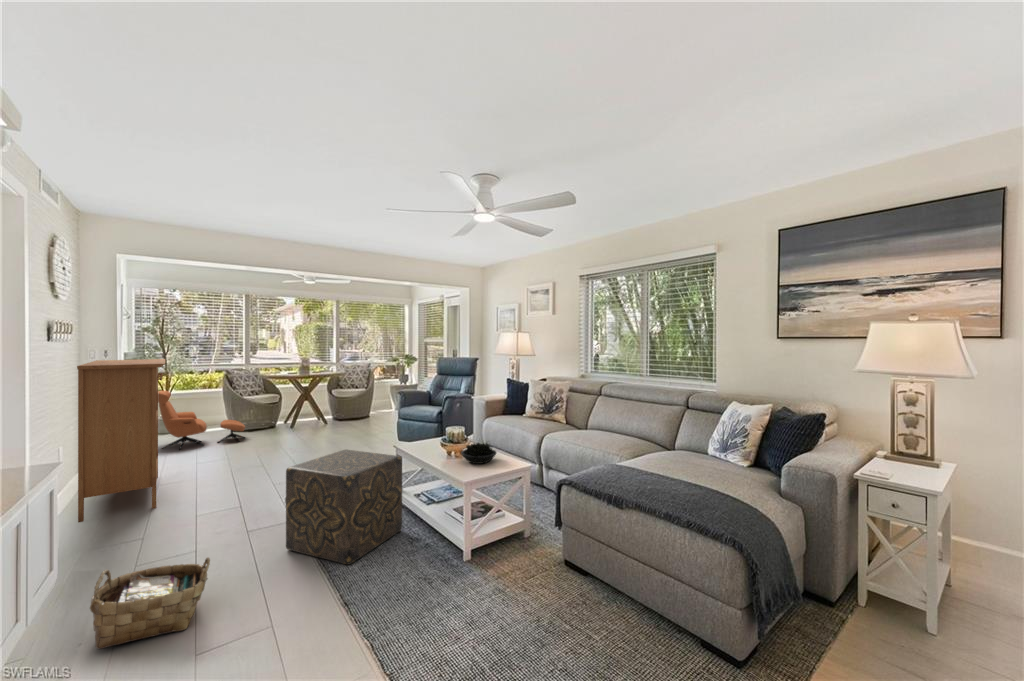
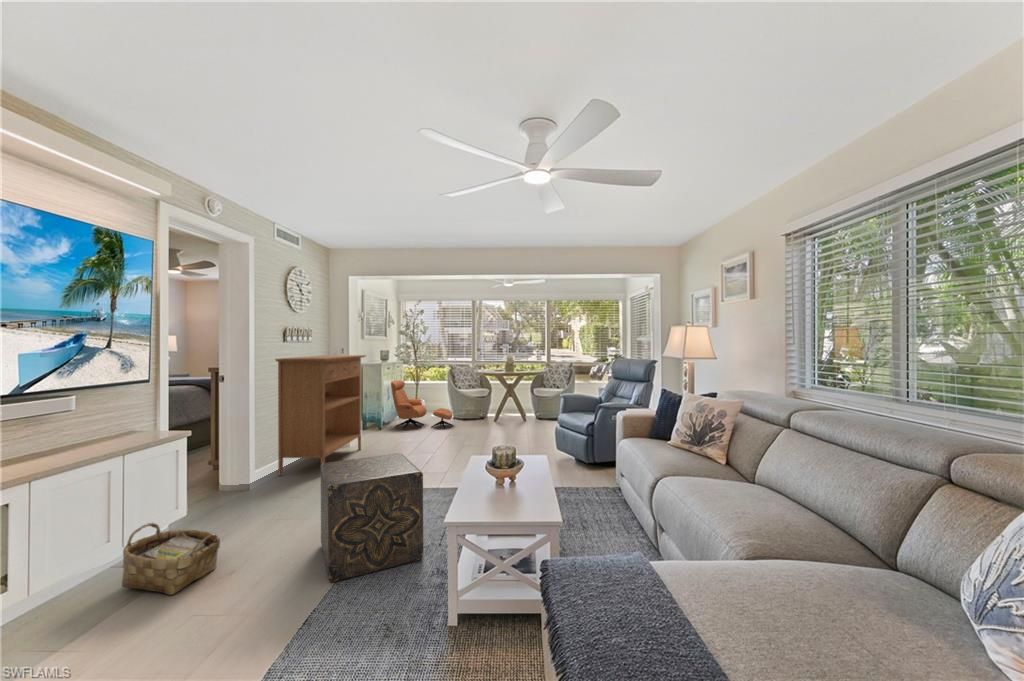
succulent plant: present [461,443,496,464] -> none [480,471,528,503]

